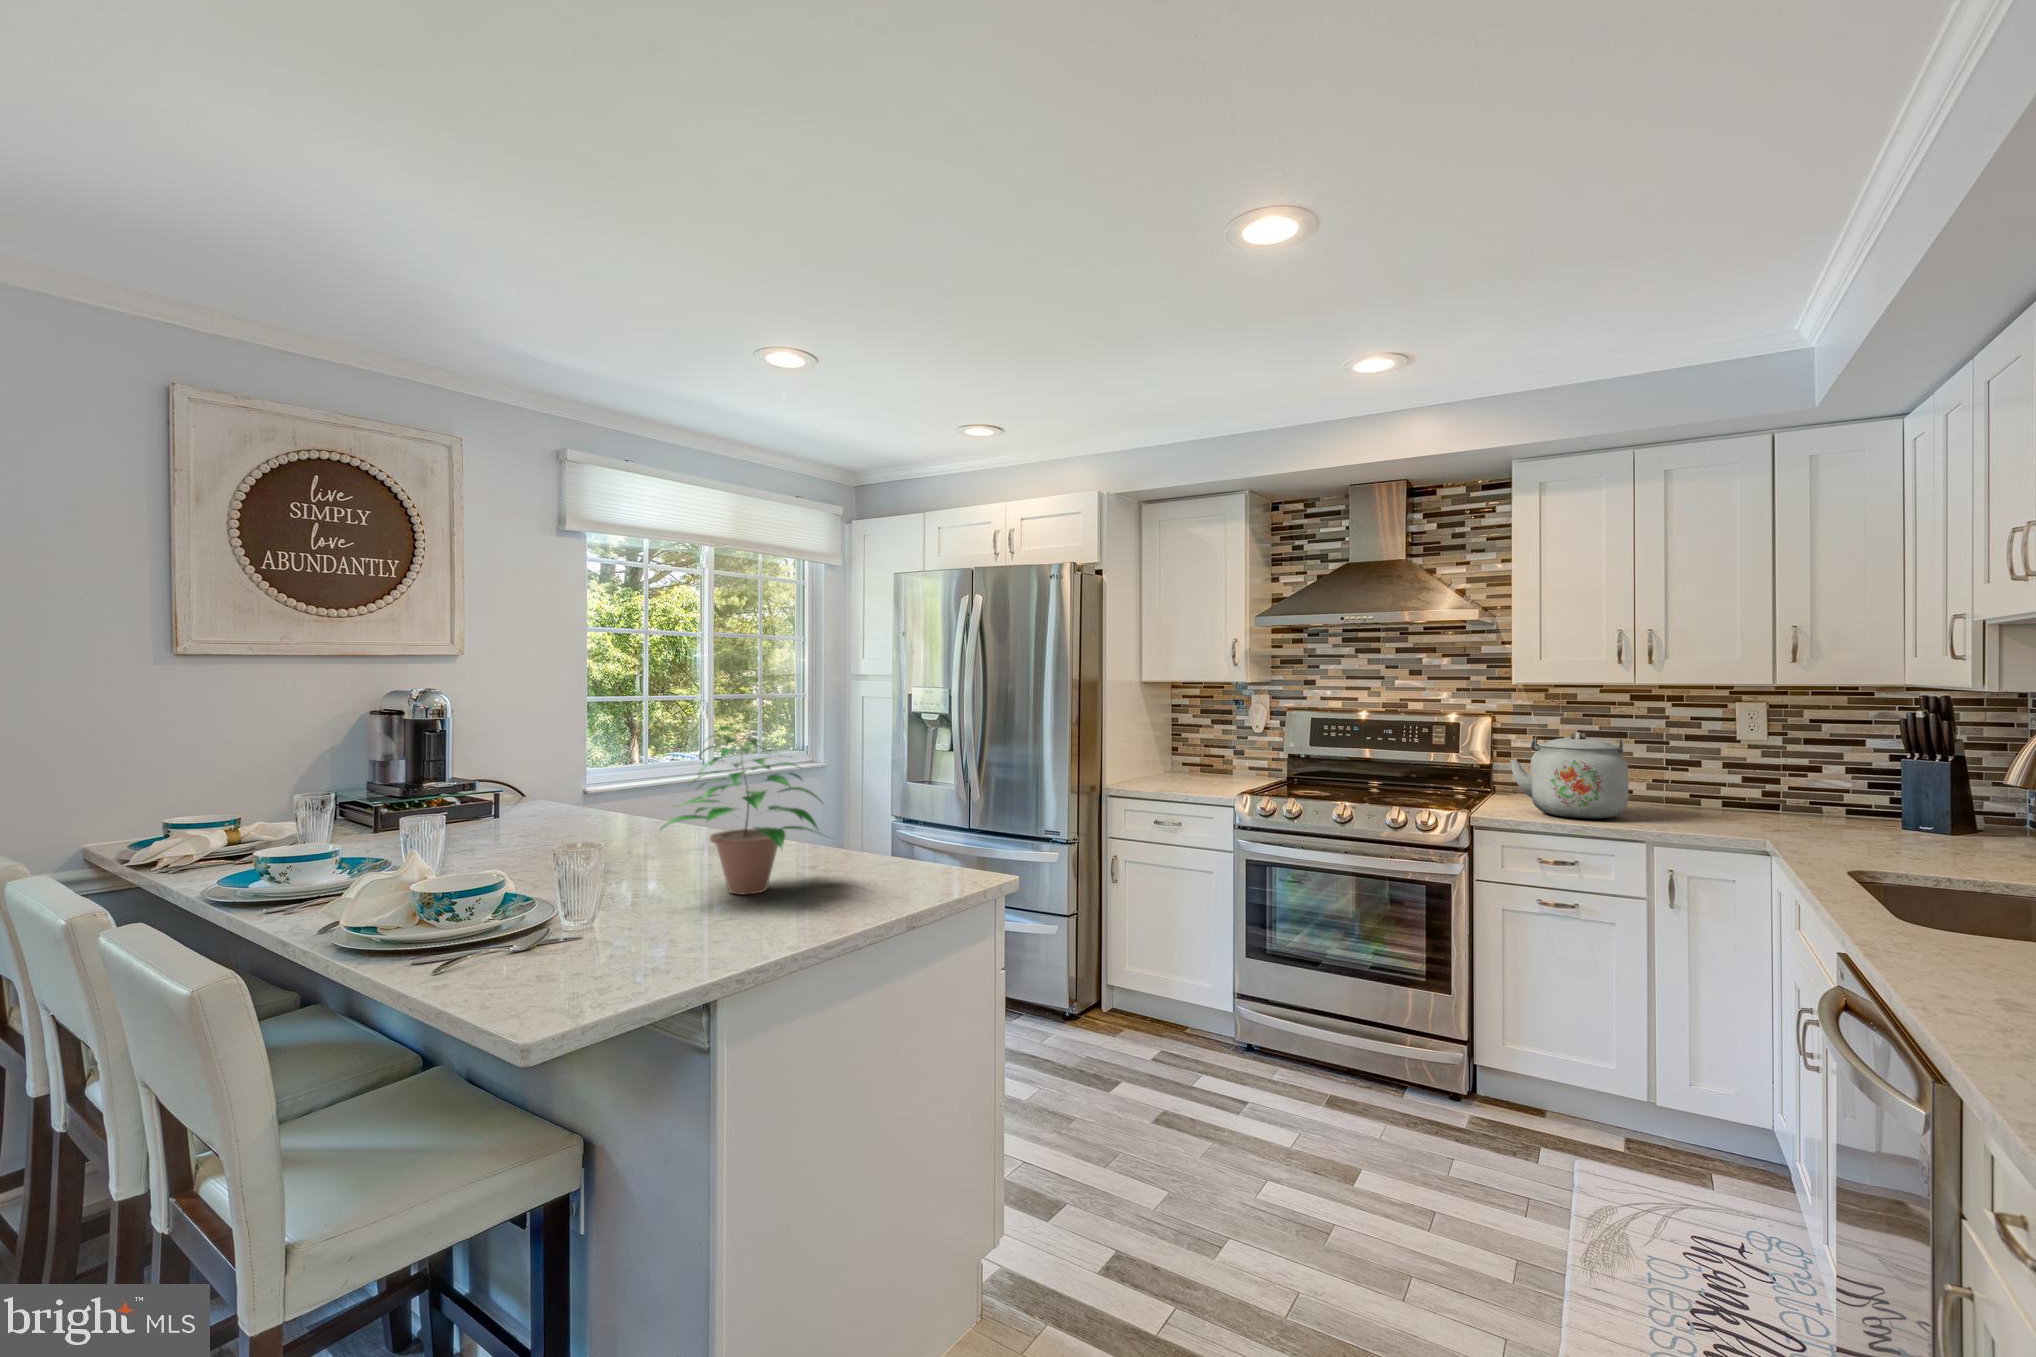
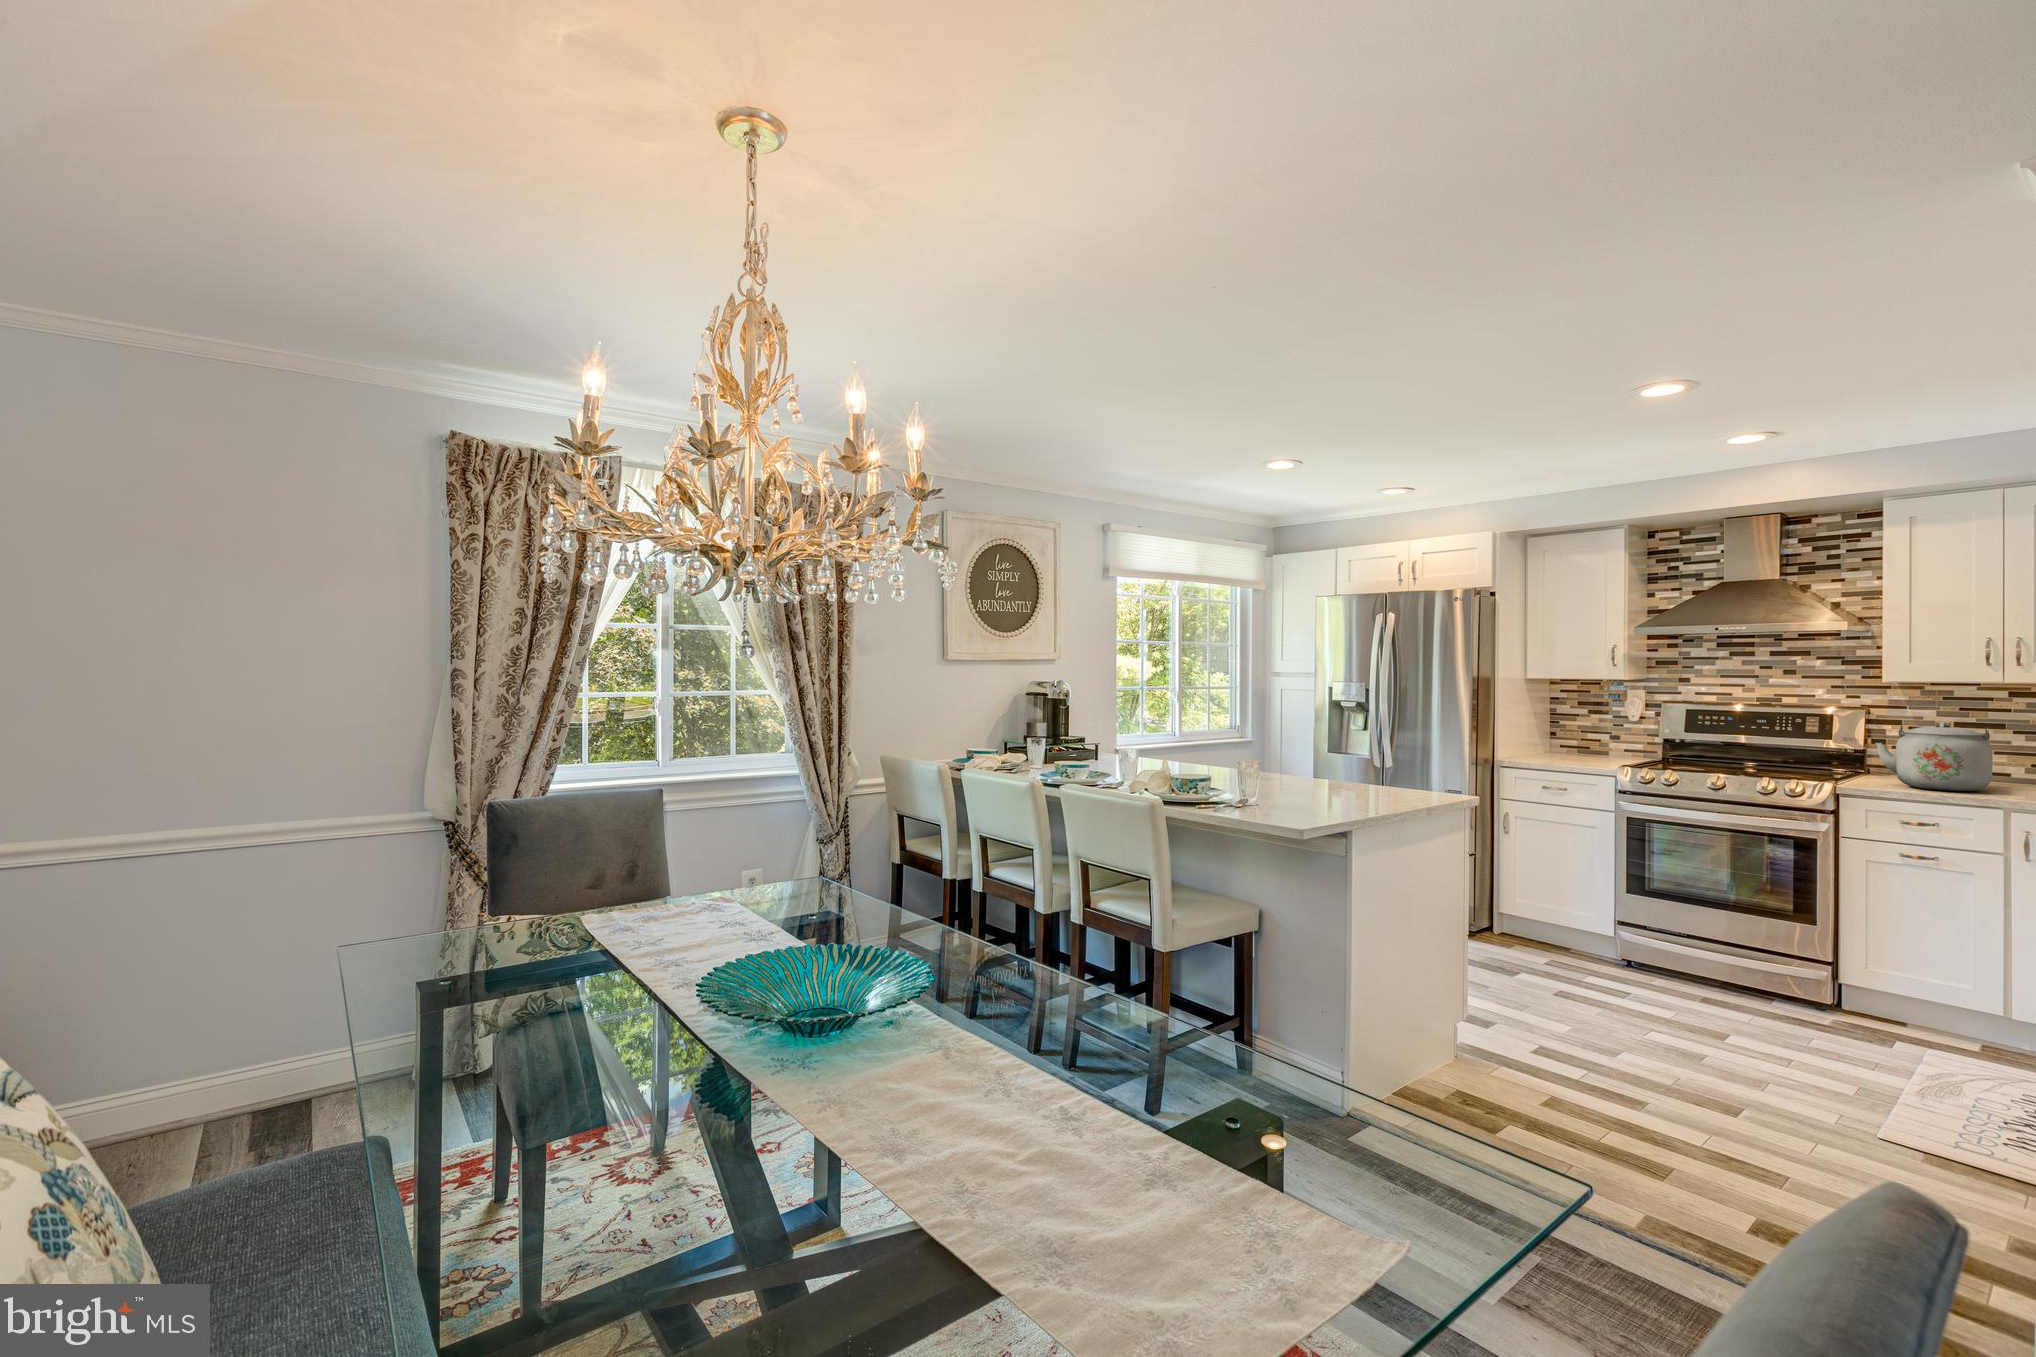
potted plant: present [662,726,824,894] -> none [1271,704,1364,799]

